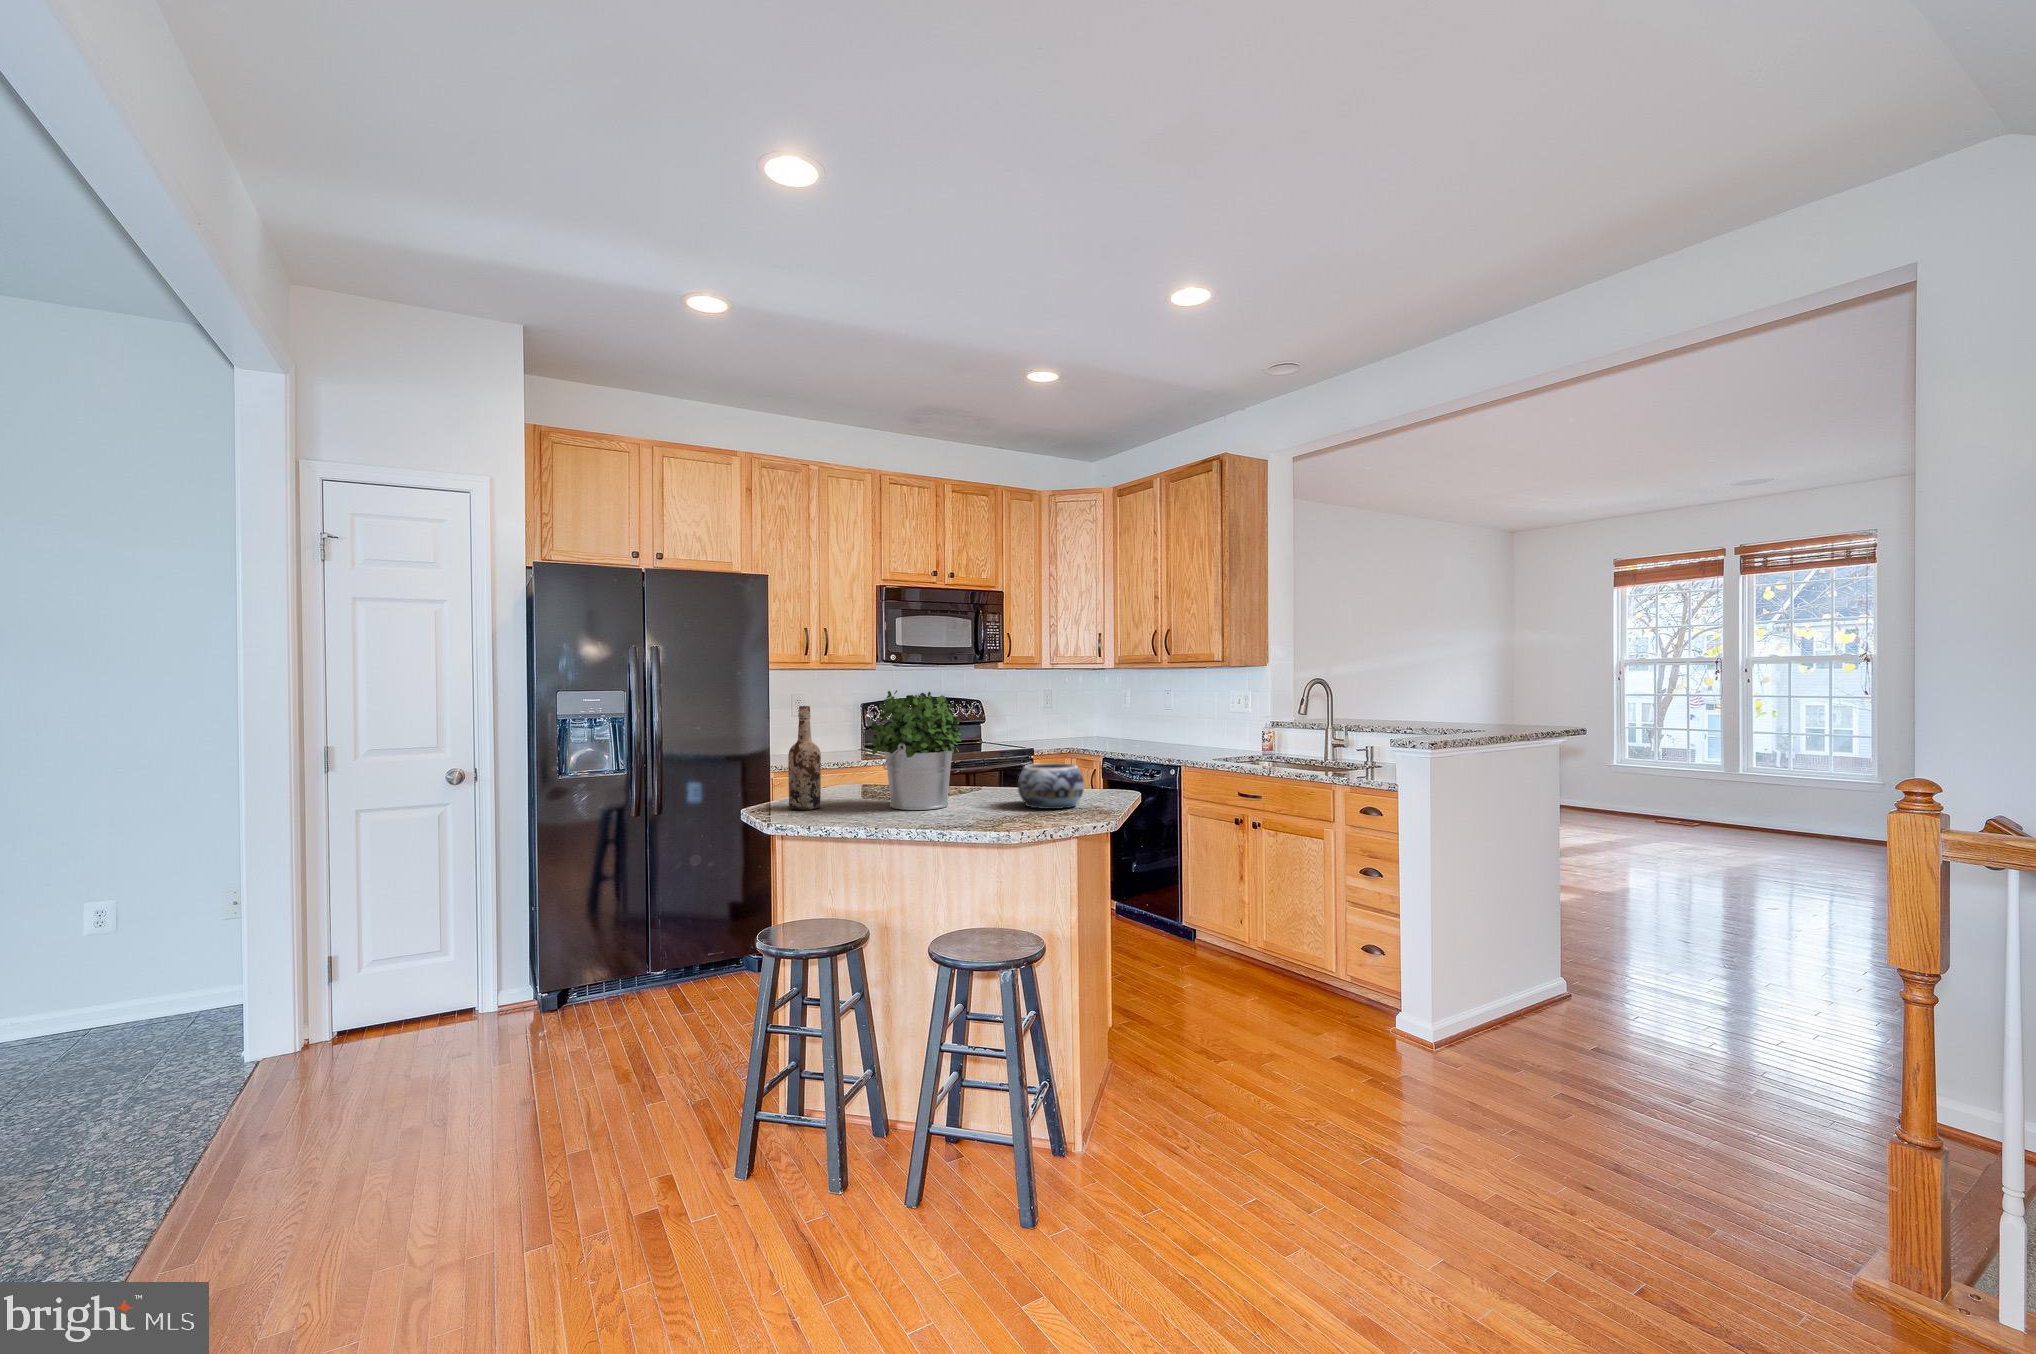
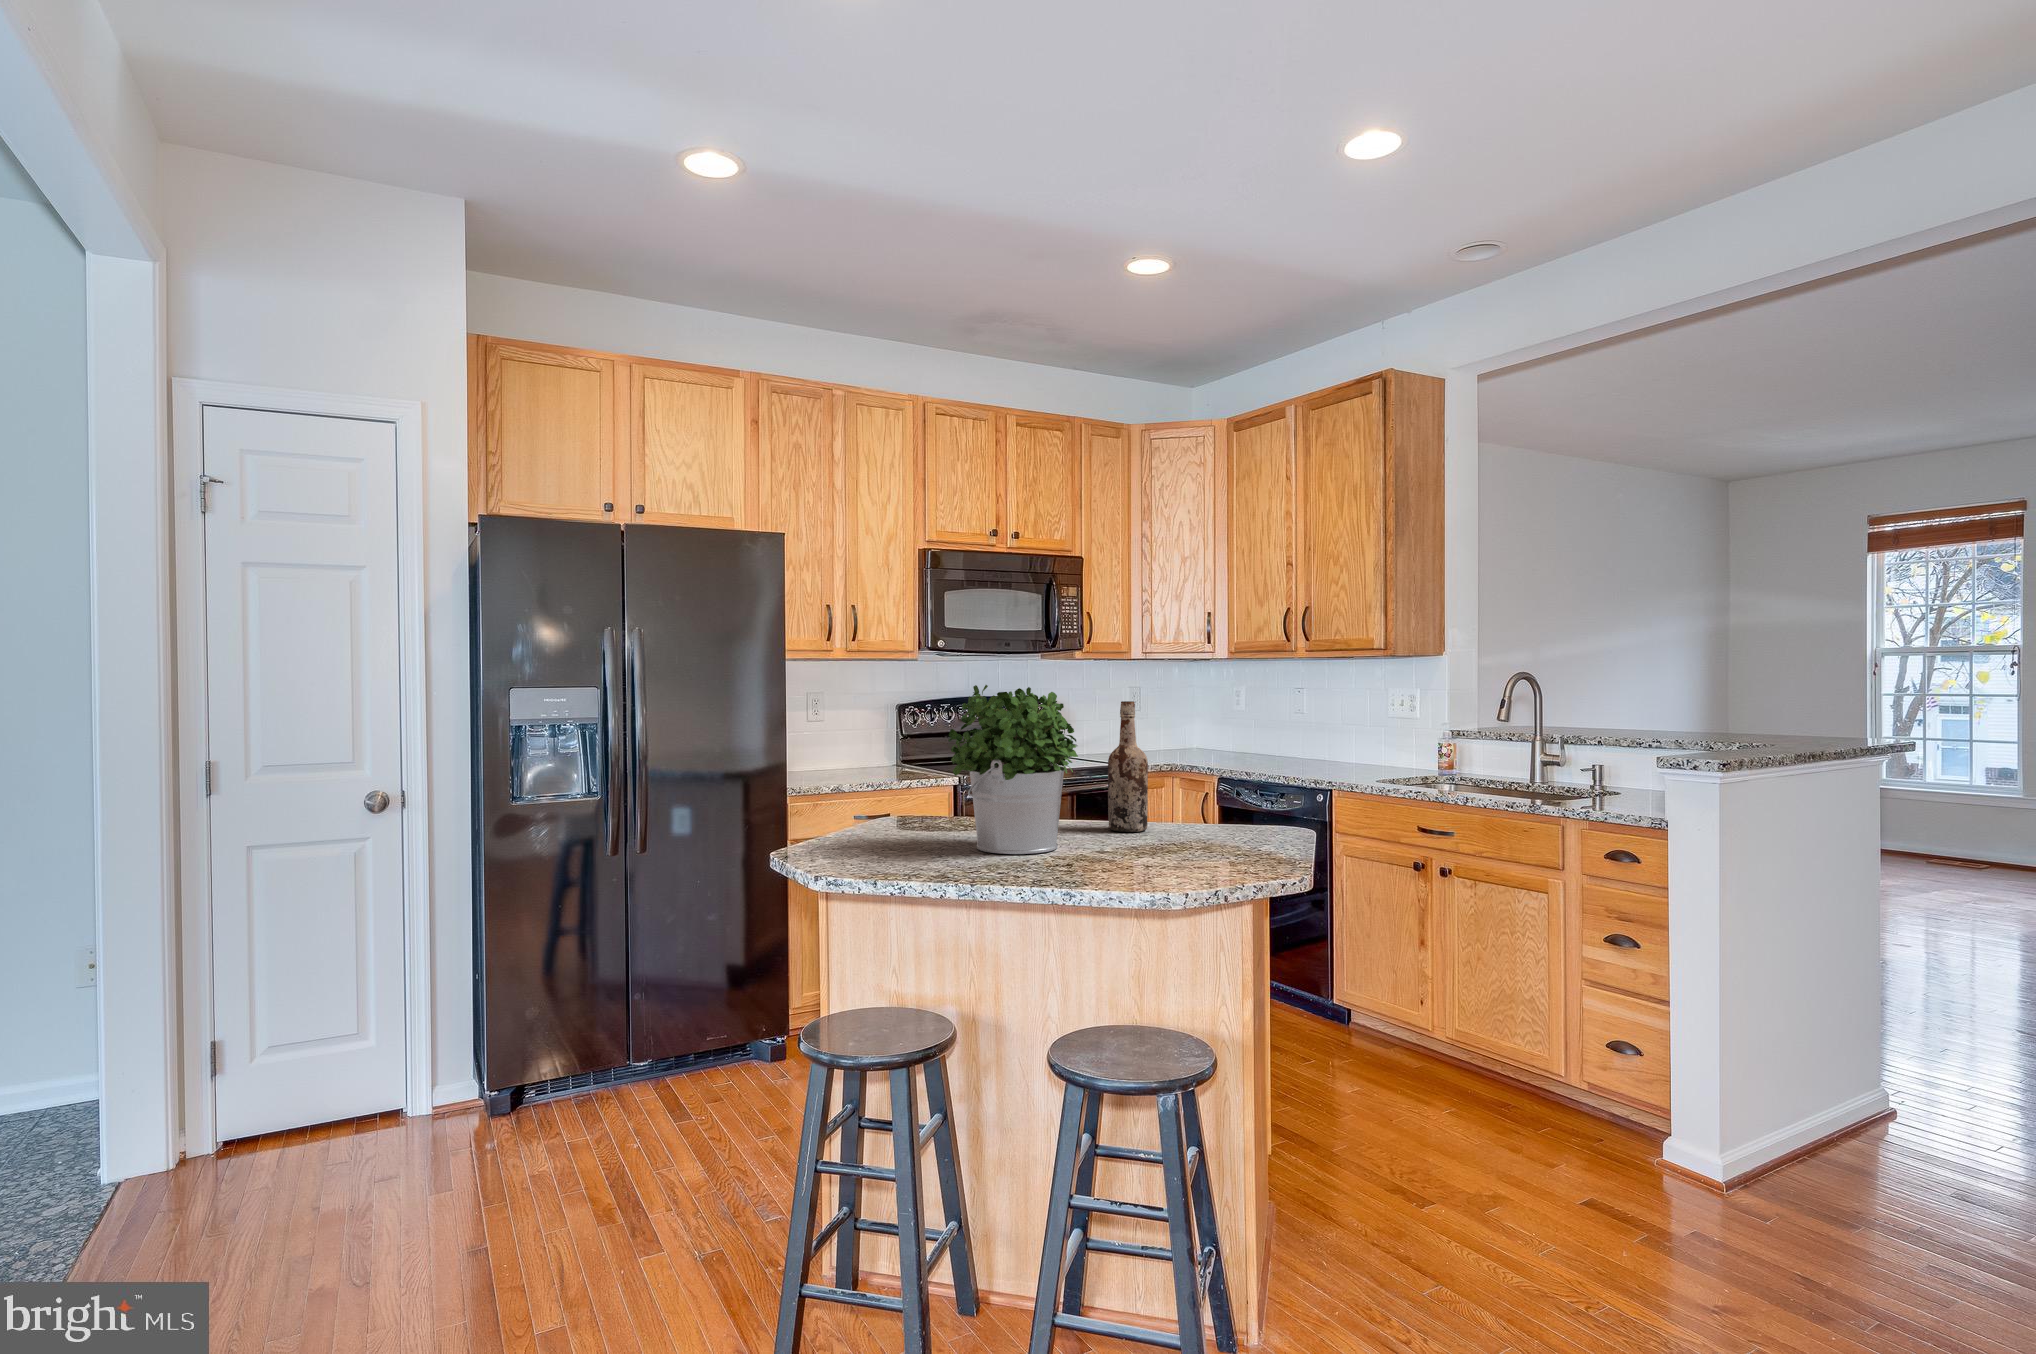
wine bottle: present [788,706,821,810] -> present [1108,701,1148,832]
decorative bowl: present [1018,763,1084,809] -> none [1157,788,1252,854]

